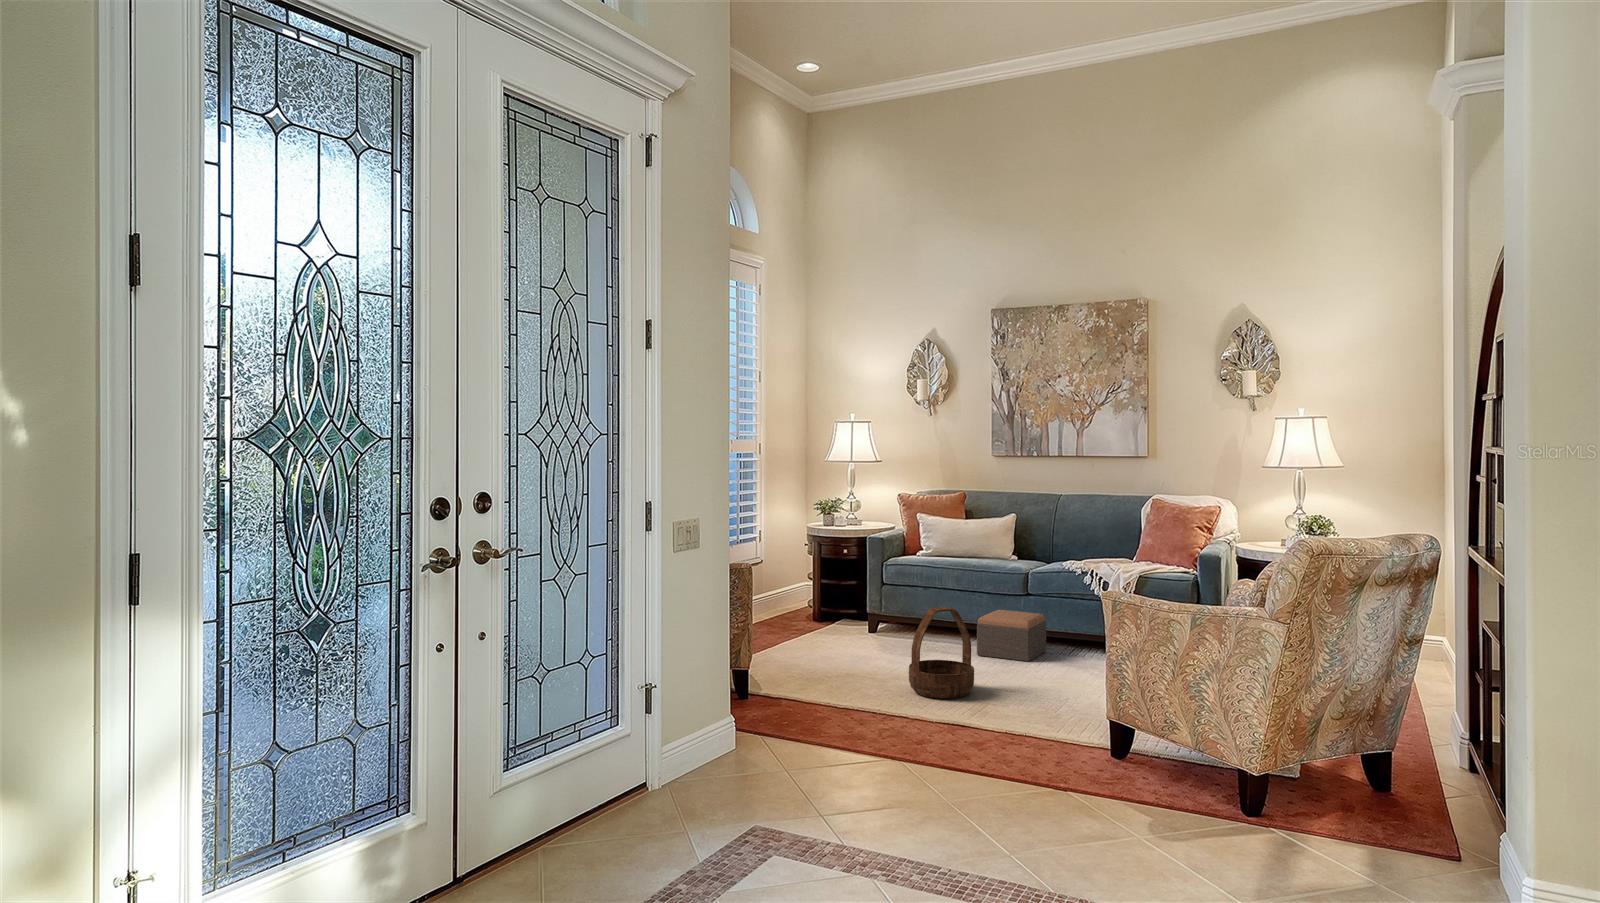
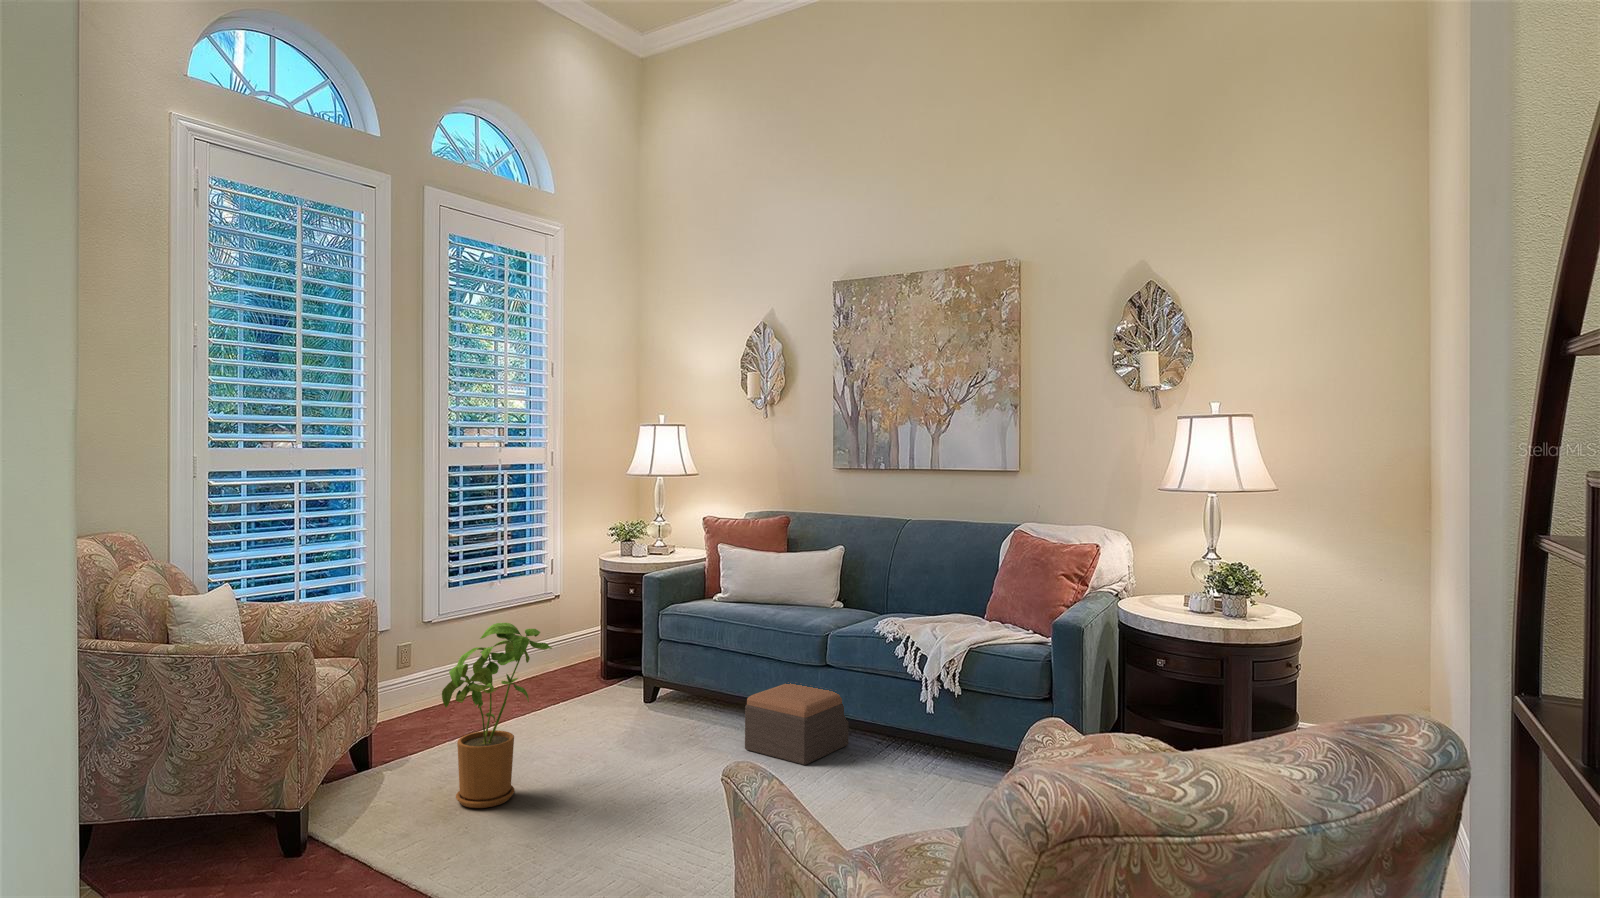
house plant: none [812,562,883,686] -> present [442,623,552,808]
basket: present [909,607,974,699] -> none [561,697,663,846]

